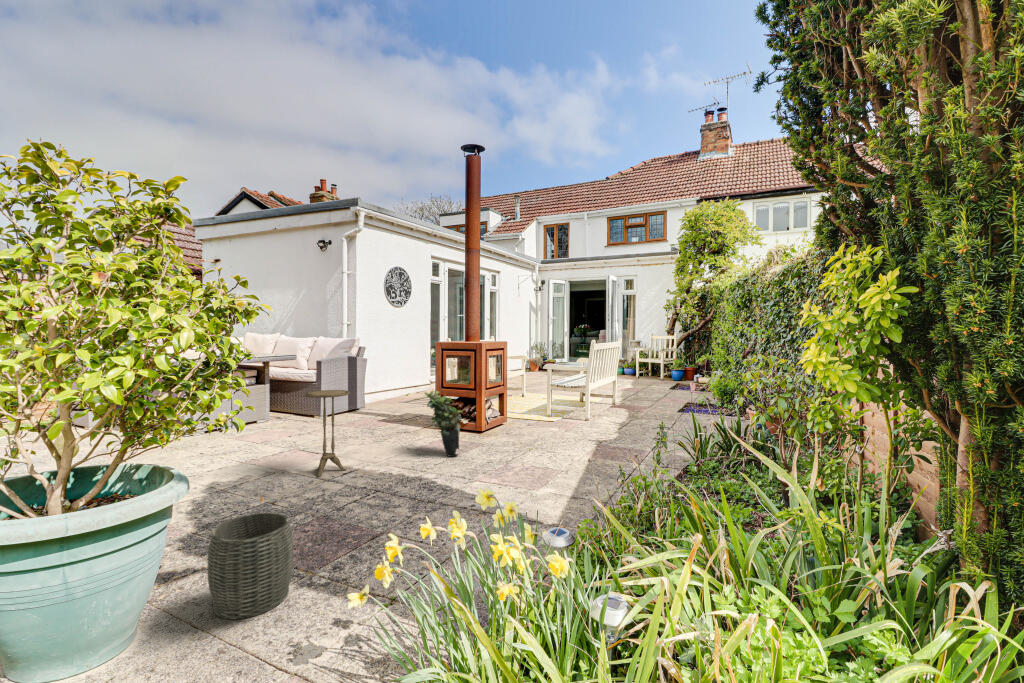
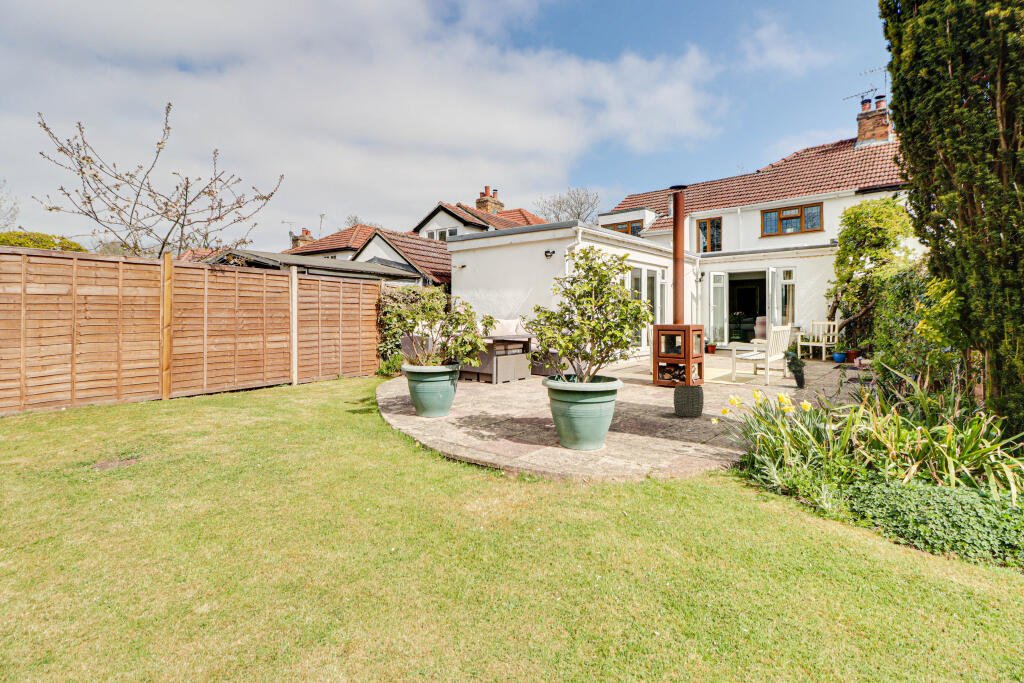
side table: present [304,390,350,477] -> none [631,349,655,395]
potted plant: present [424,391,462,457] -> present [783,350,807,388]

